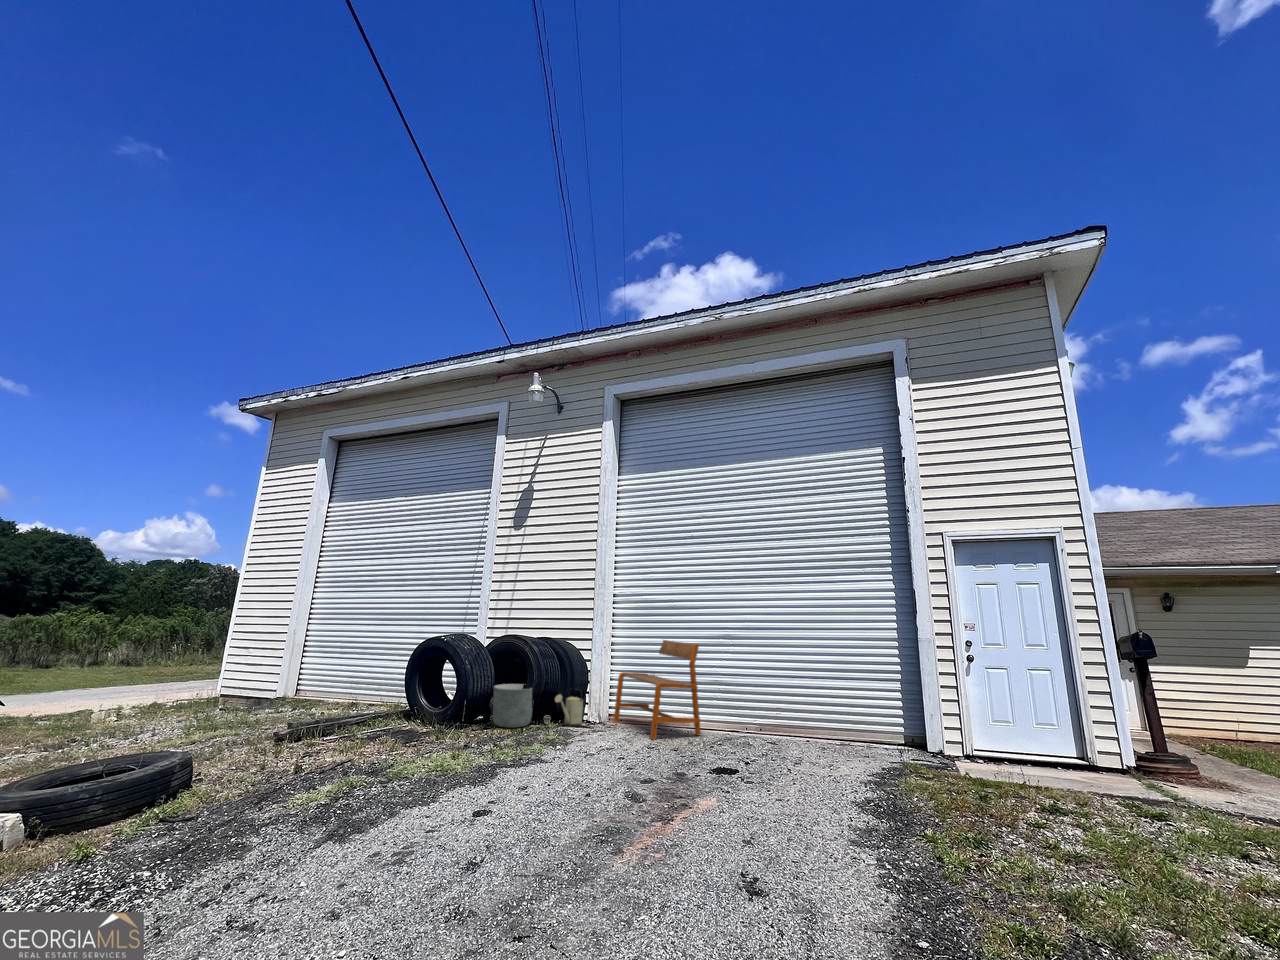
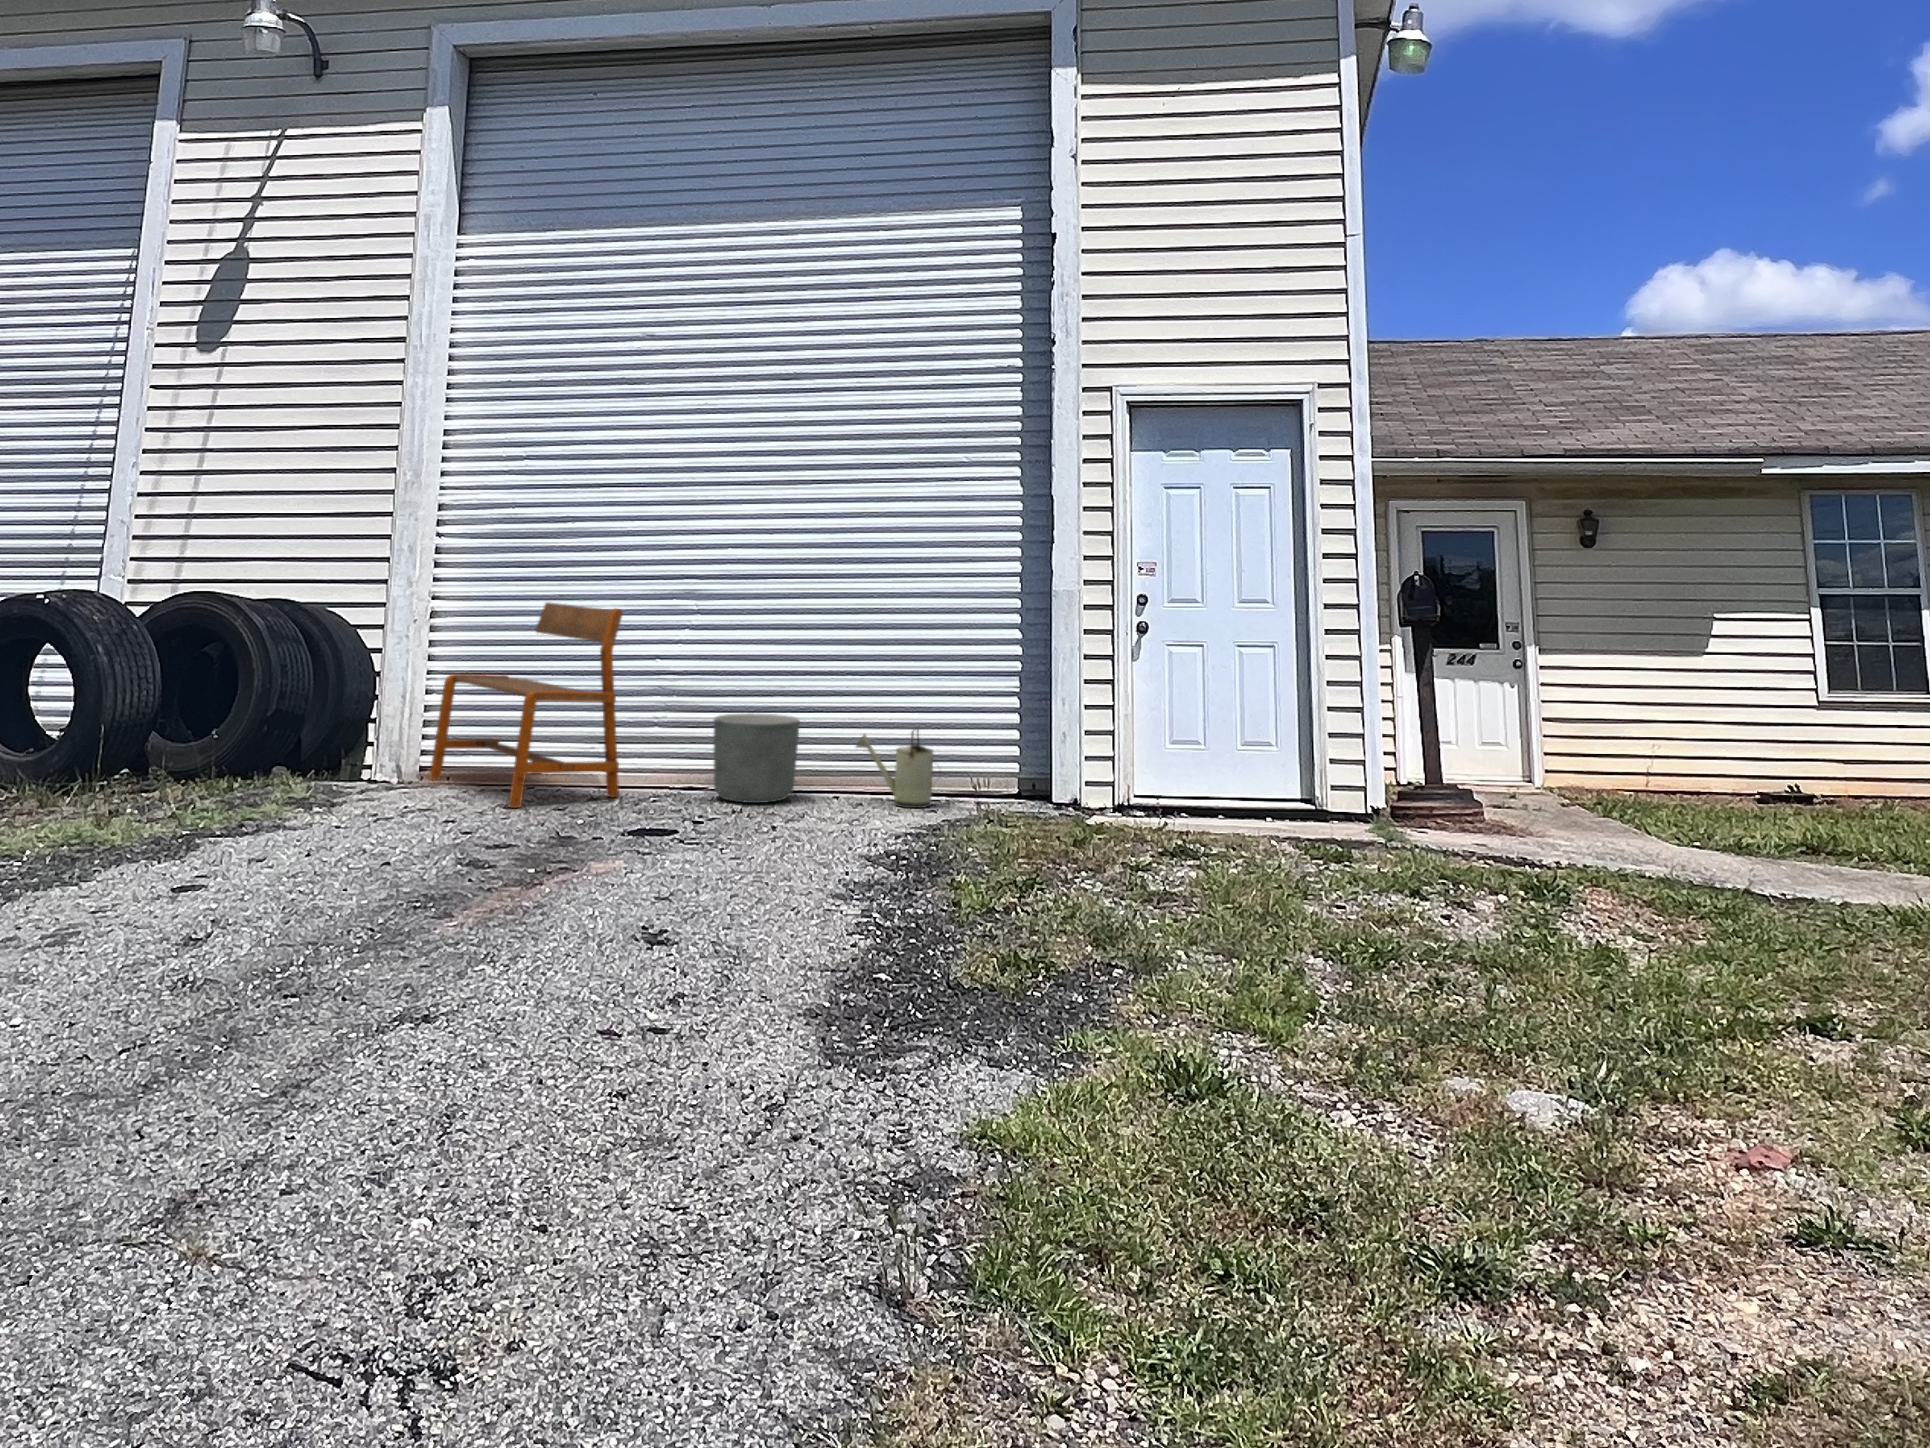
planter: present [493,684,533,728] -> present [714,713,800,803]
watering can: present [555,695,583,726] -> present [856,729,938,808]

